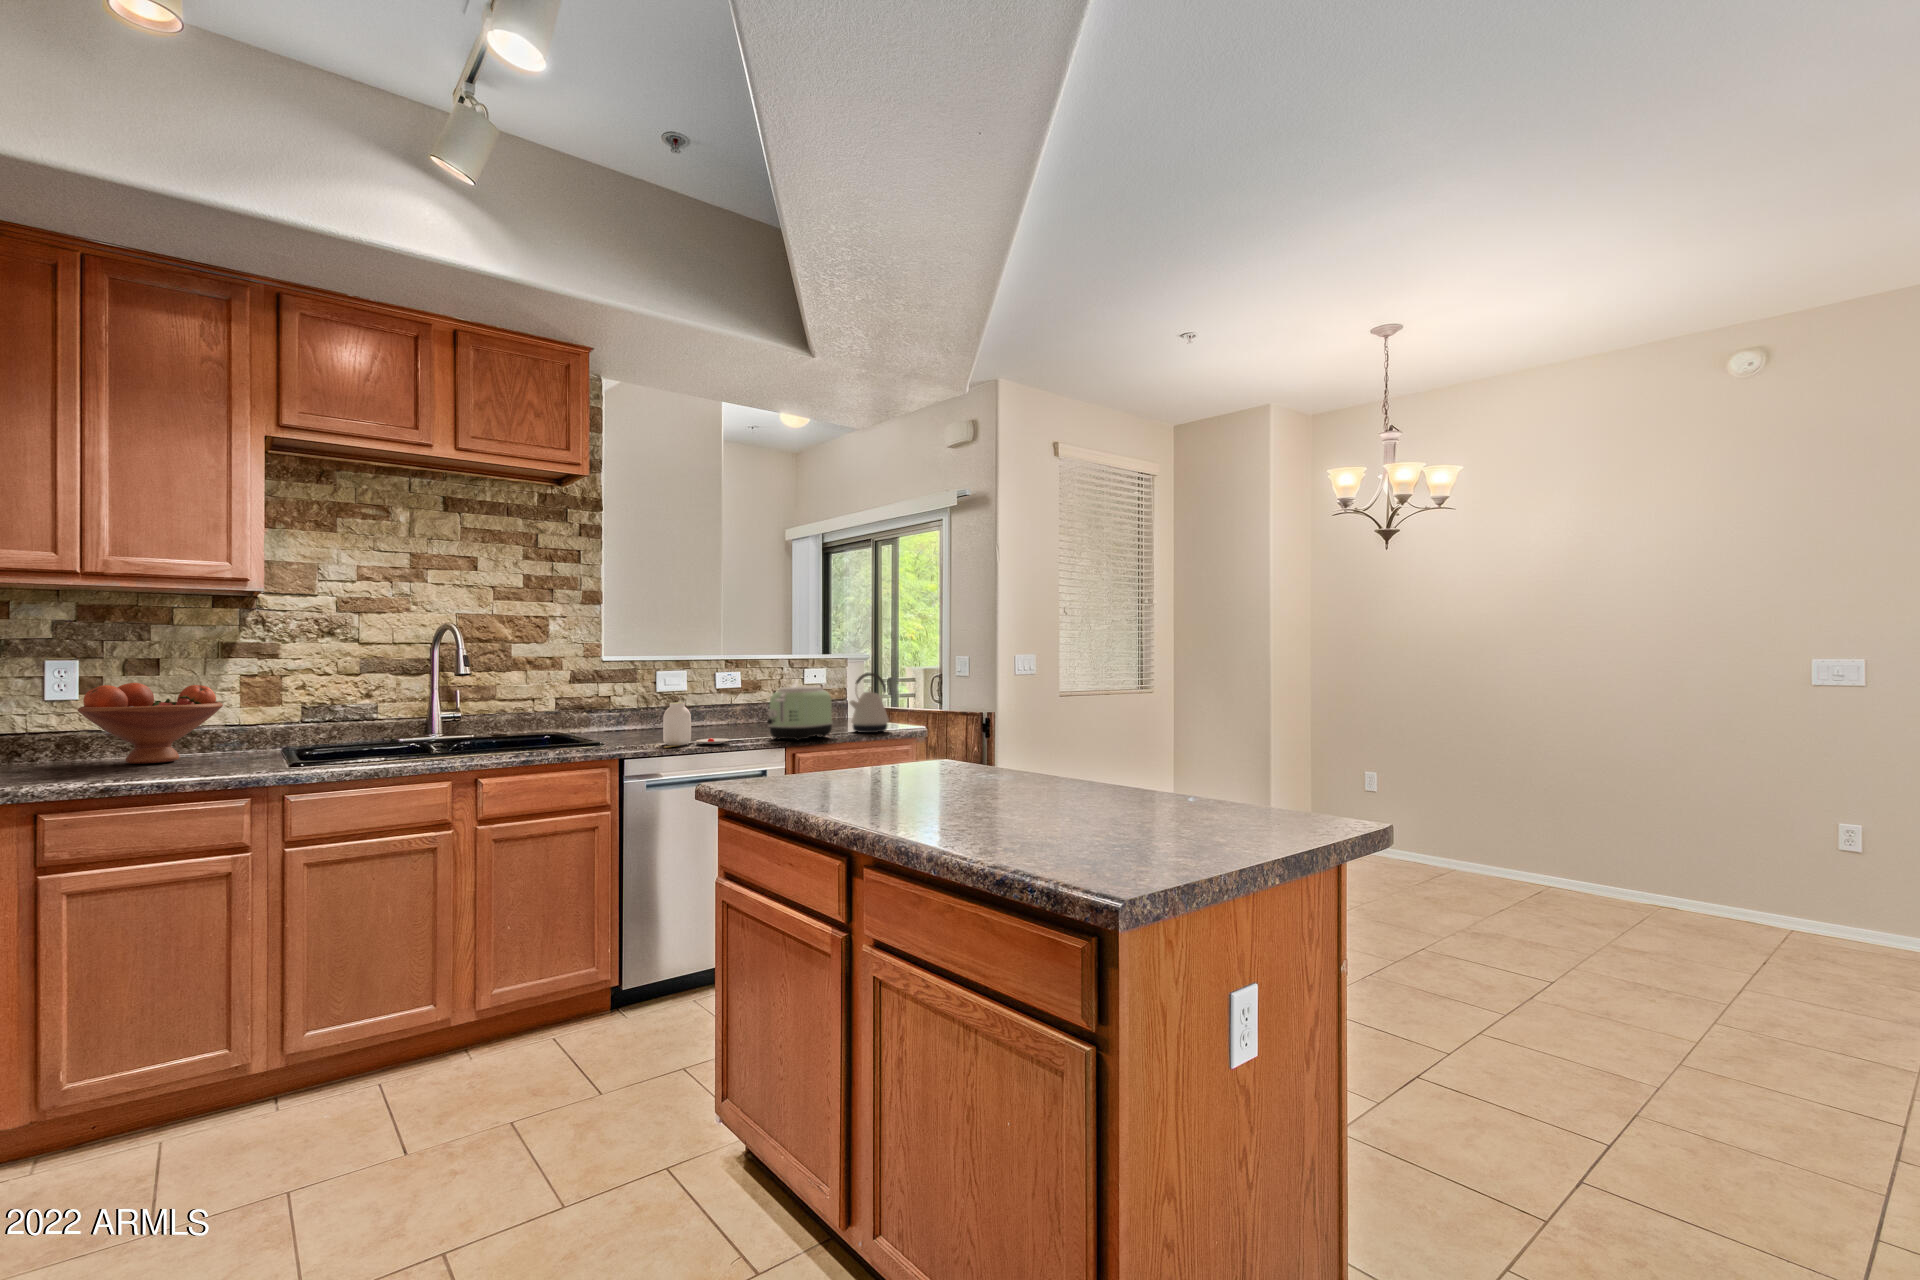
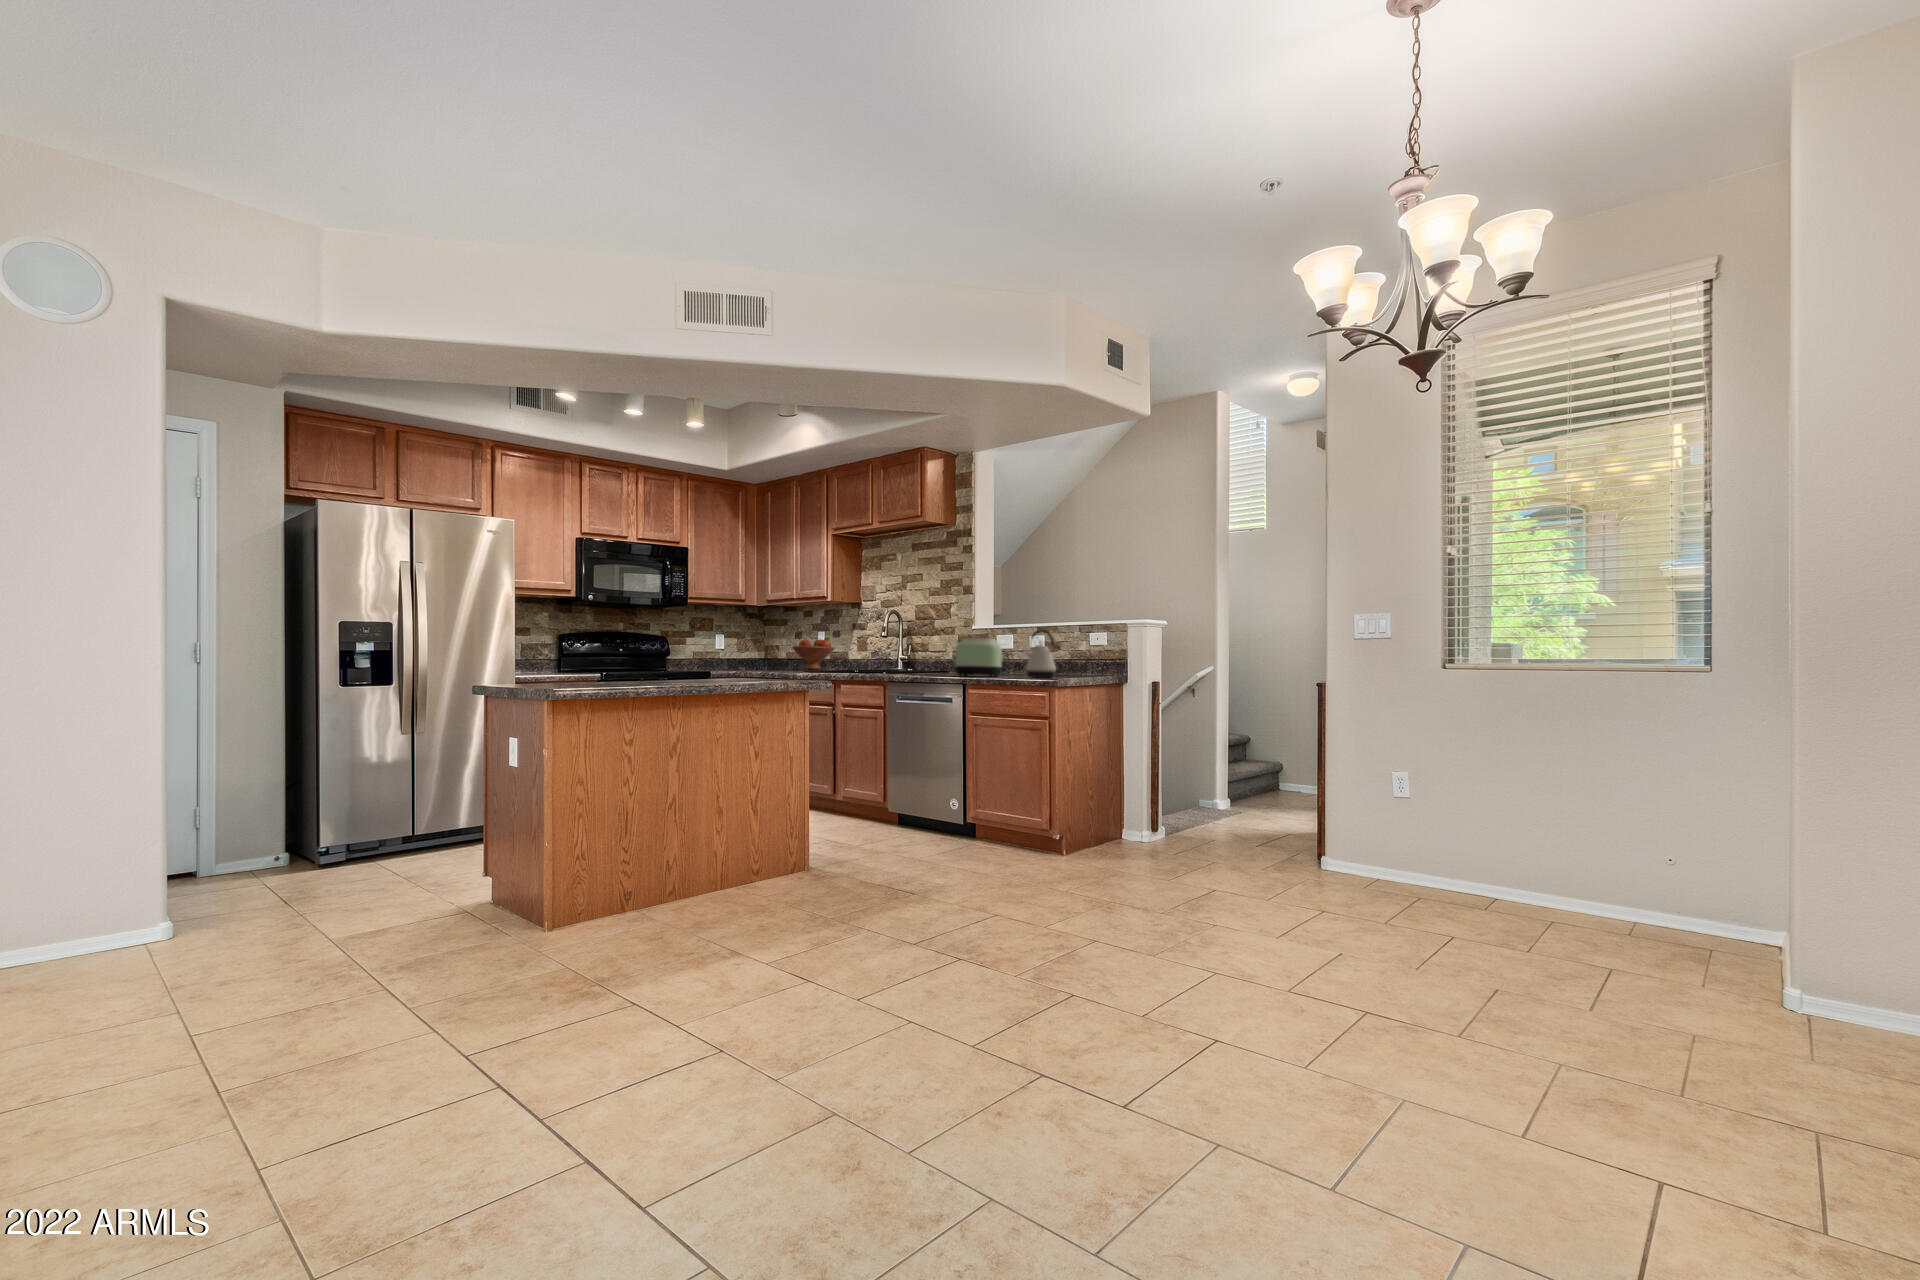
jar: present [663,702,731,748] -> none [902,648,939,674]

